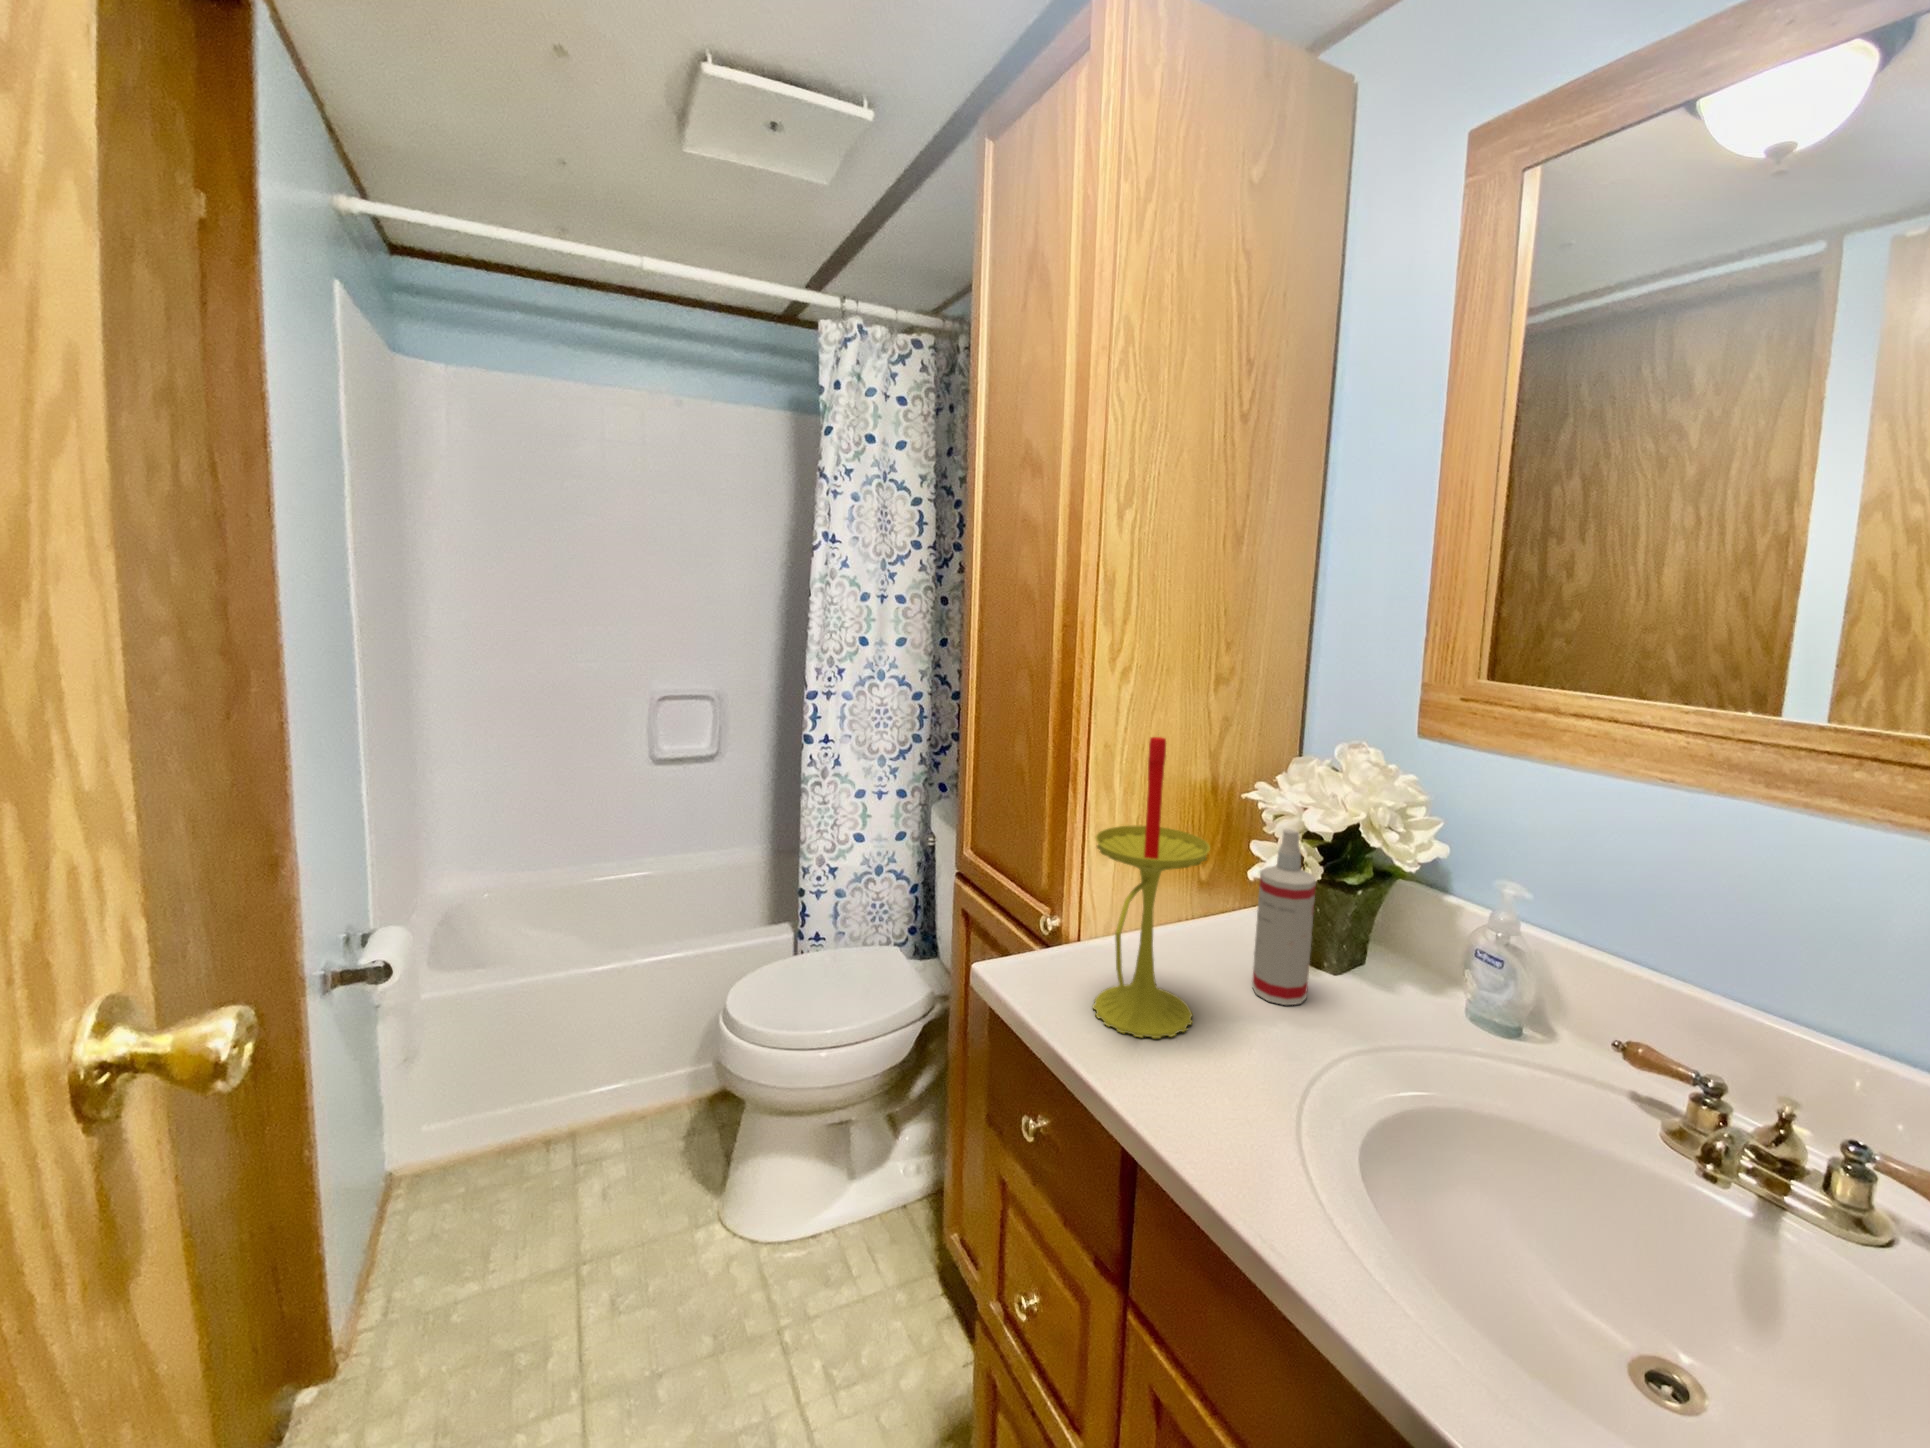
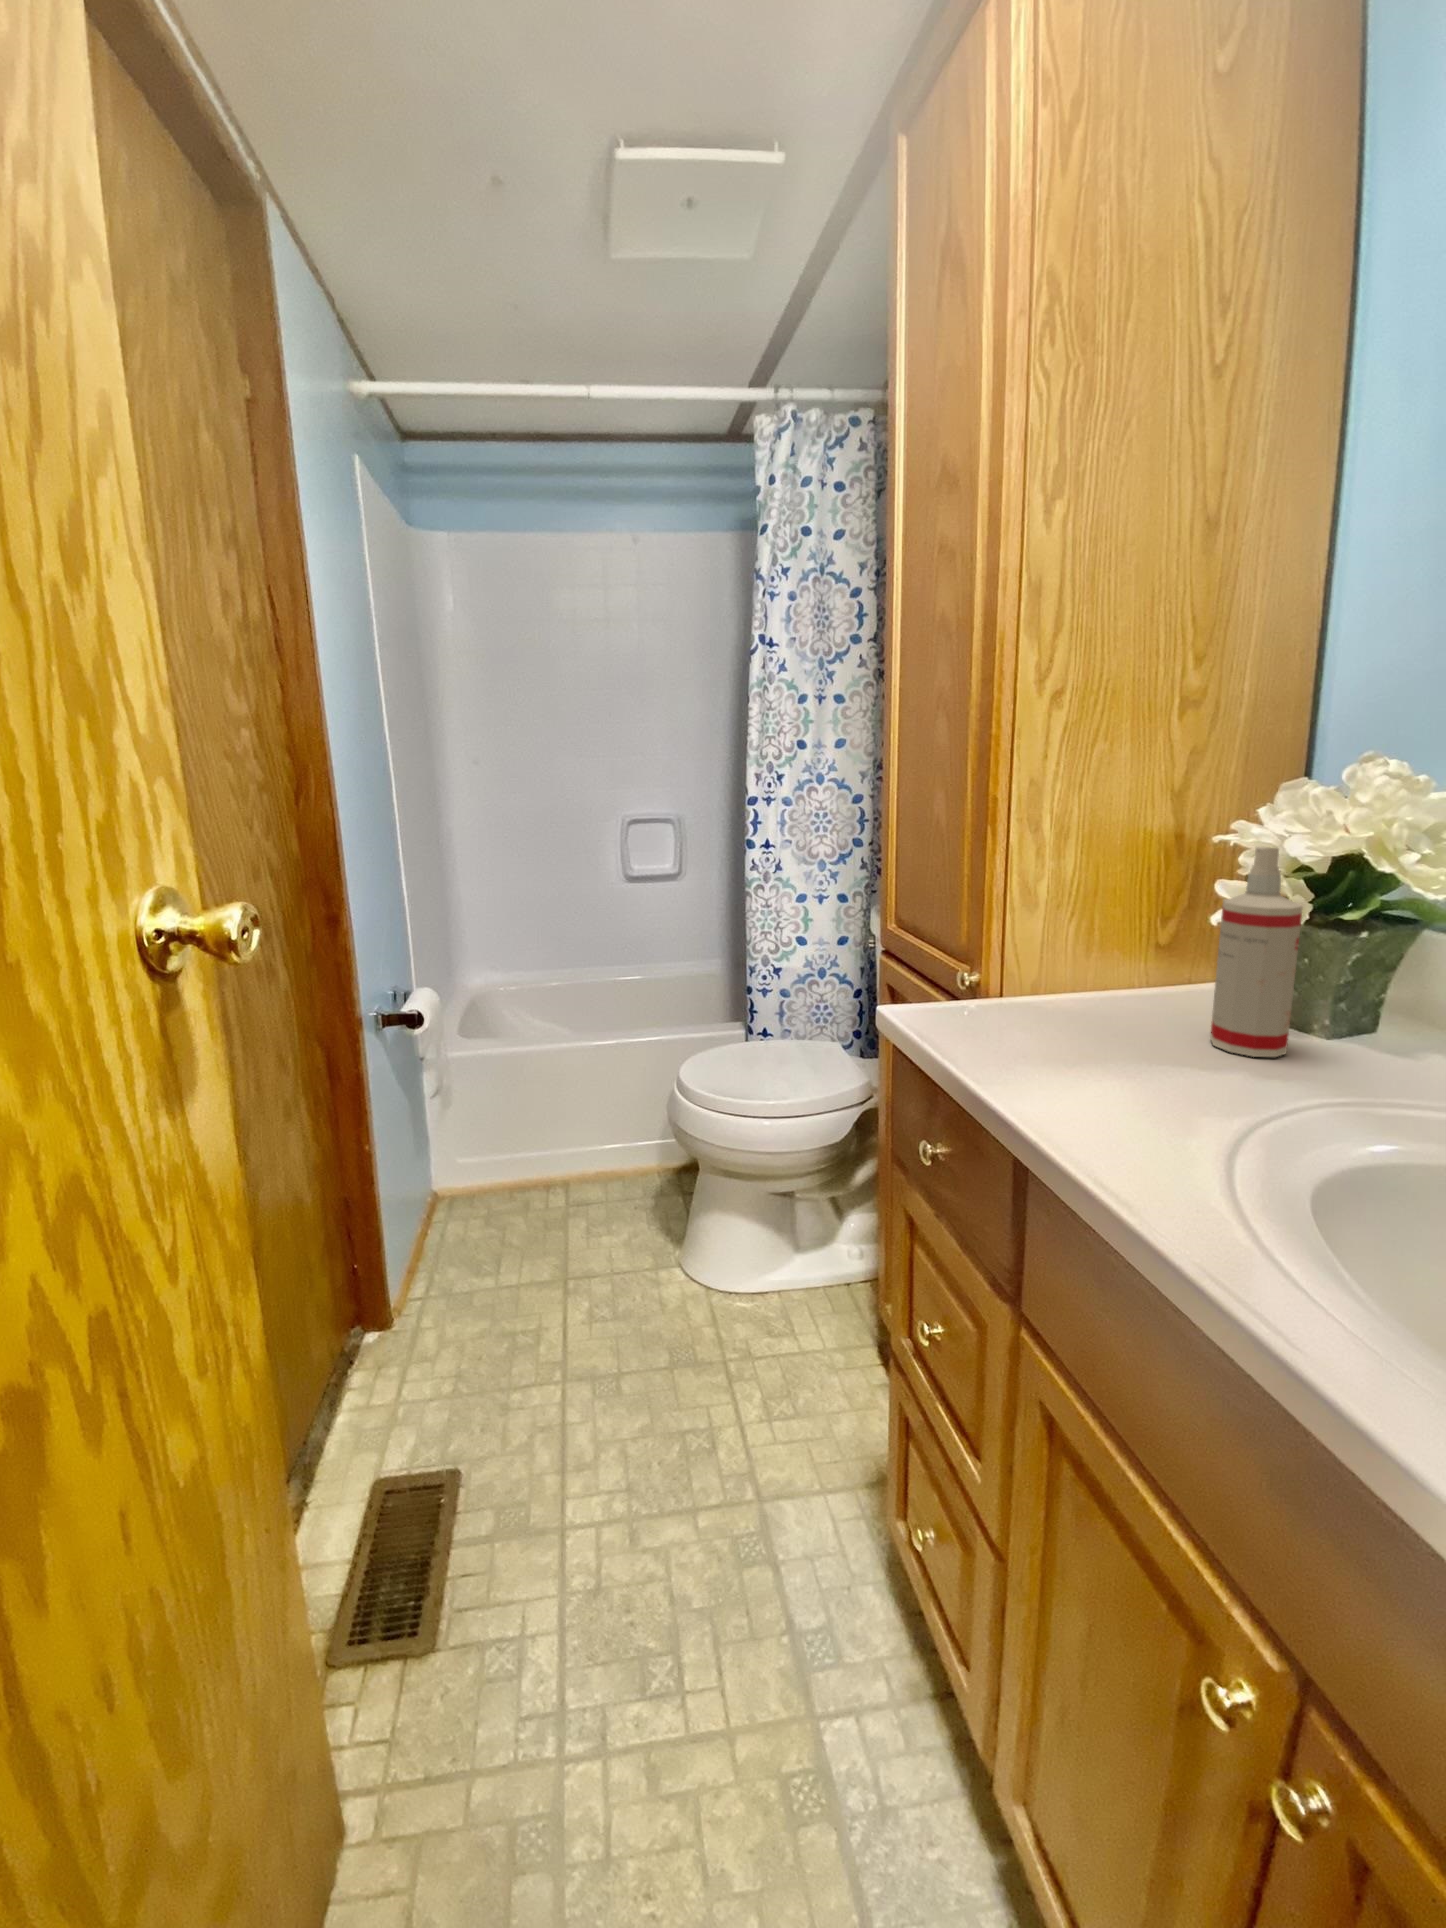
candle: present [1093,737,1210,1038] -> none [997,721,1142,1065]

